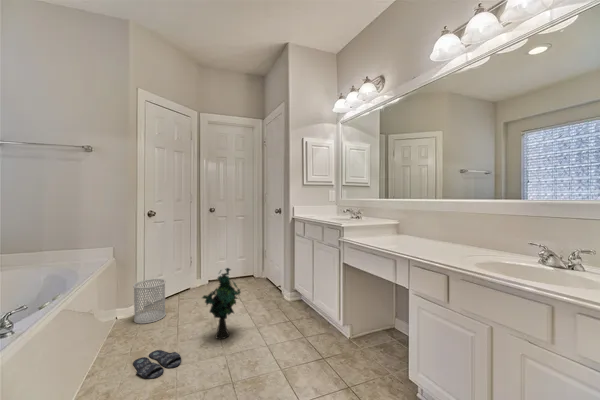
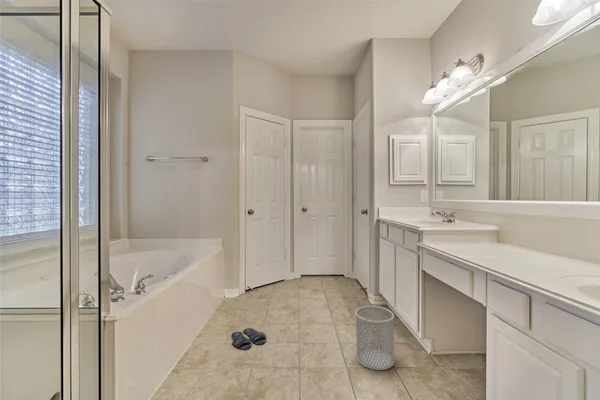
decorative plant: present [202,268,240,339] -> none [285,265,320,329]
wastebasket: present [133,279,166,324] -> present [355,306,395,370]

